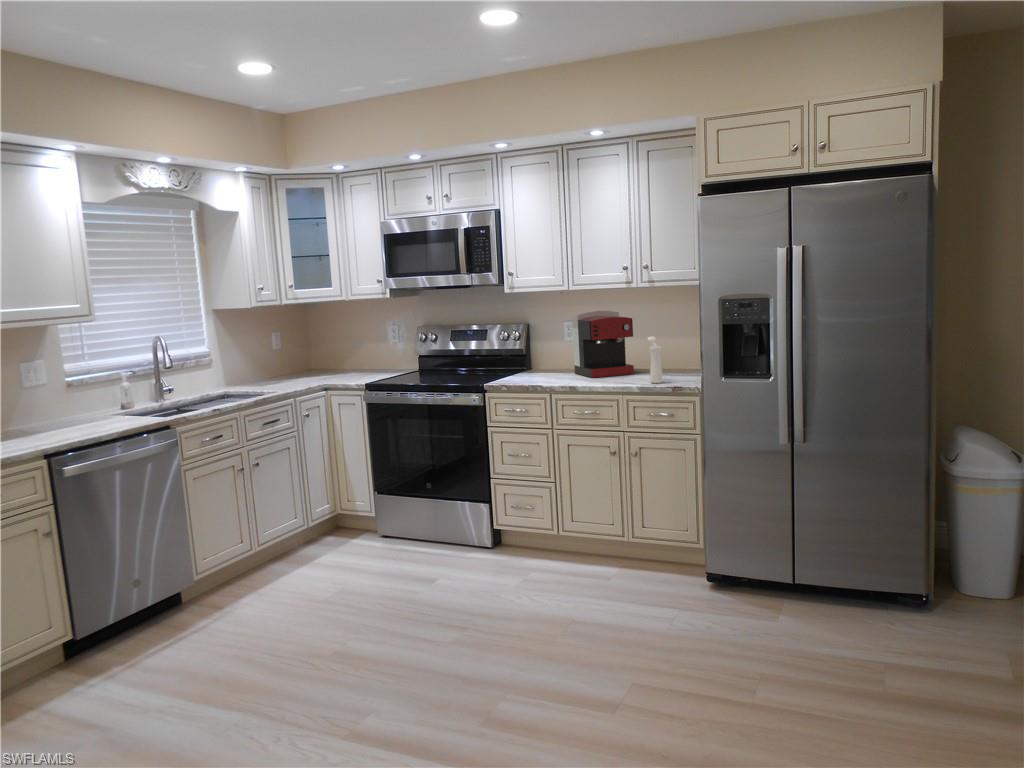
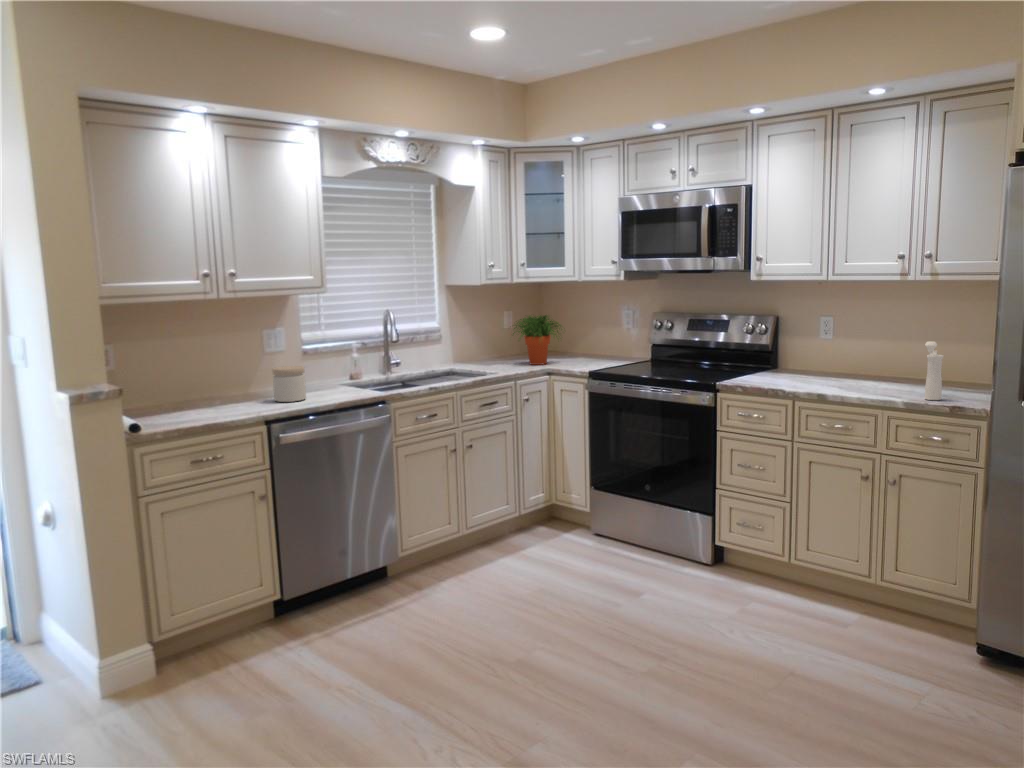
coffee maker: present [572,311,634,378] -> none [827,306,907,385]
potted plant: none [281,333,339,382] -> present [513,315,562,365]
jar: none [42,397,83,435] -> present [272,366,306,402]

